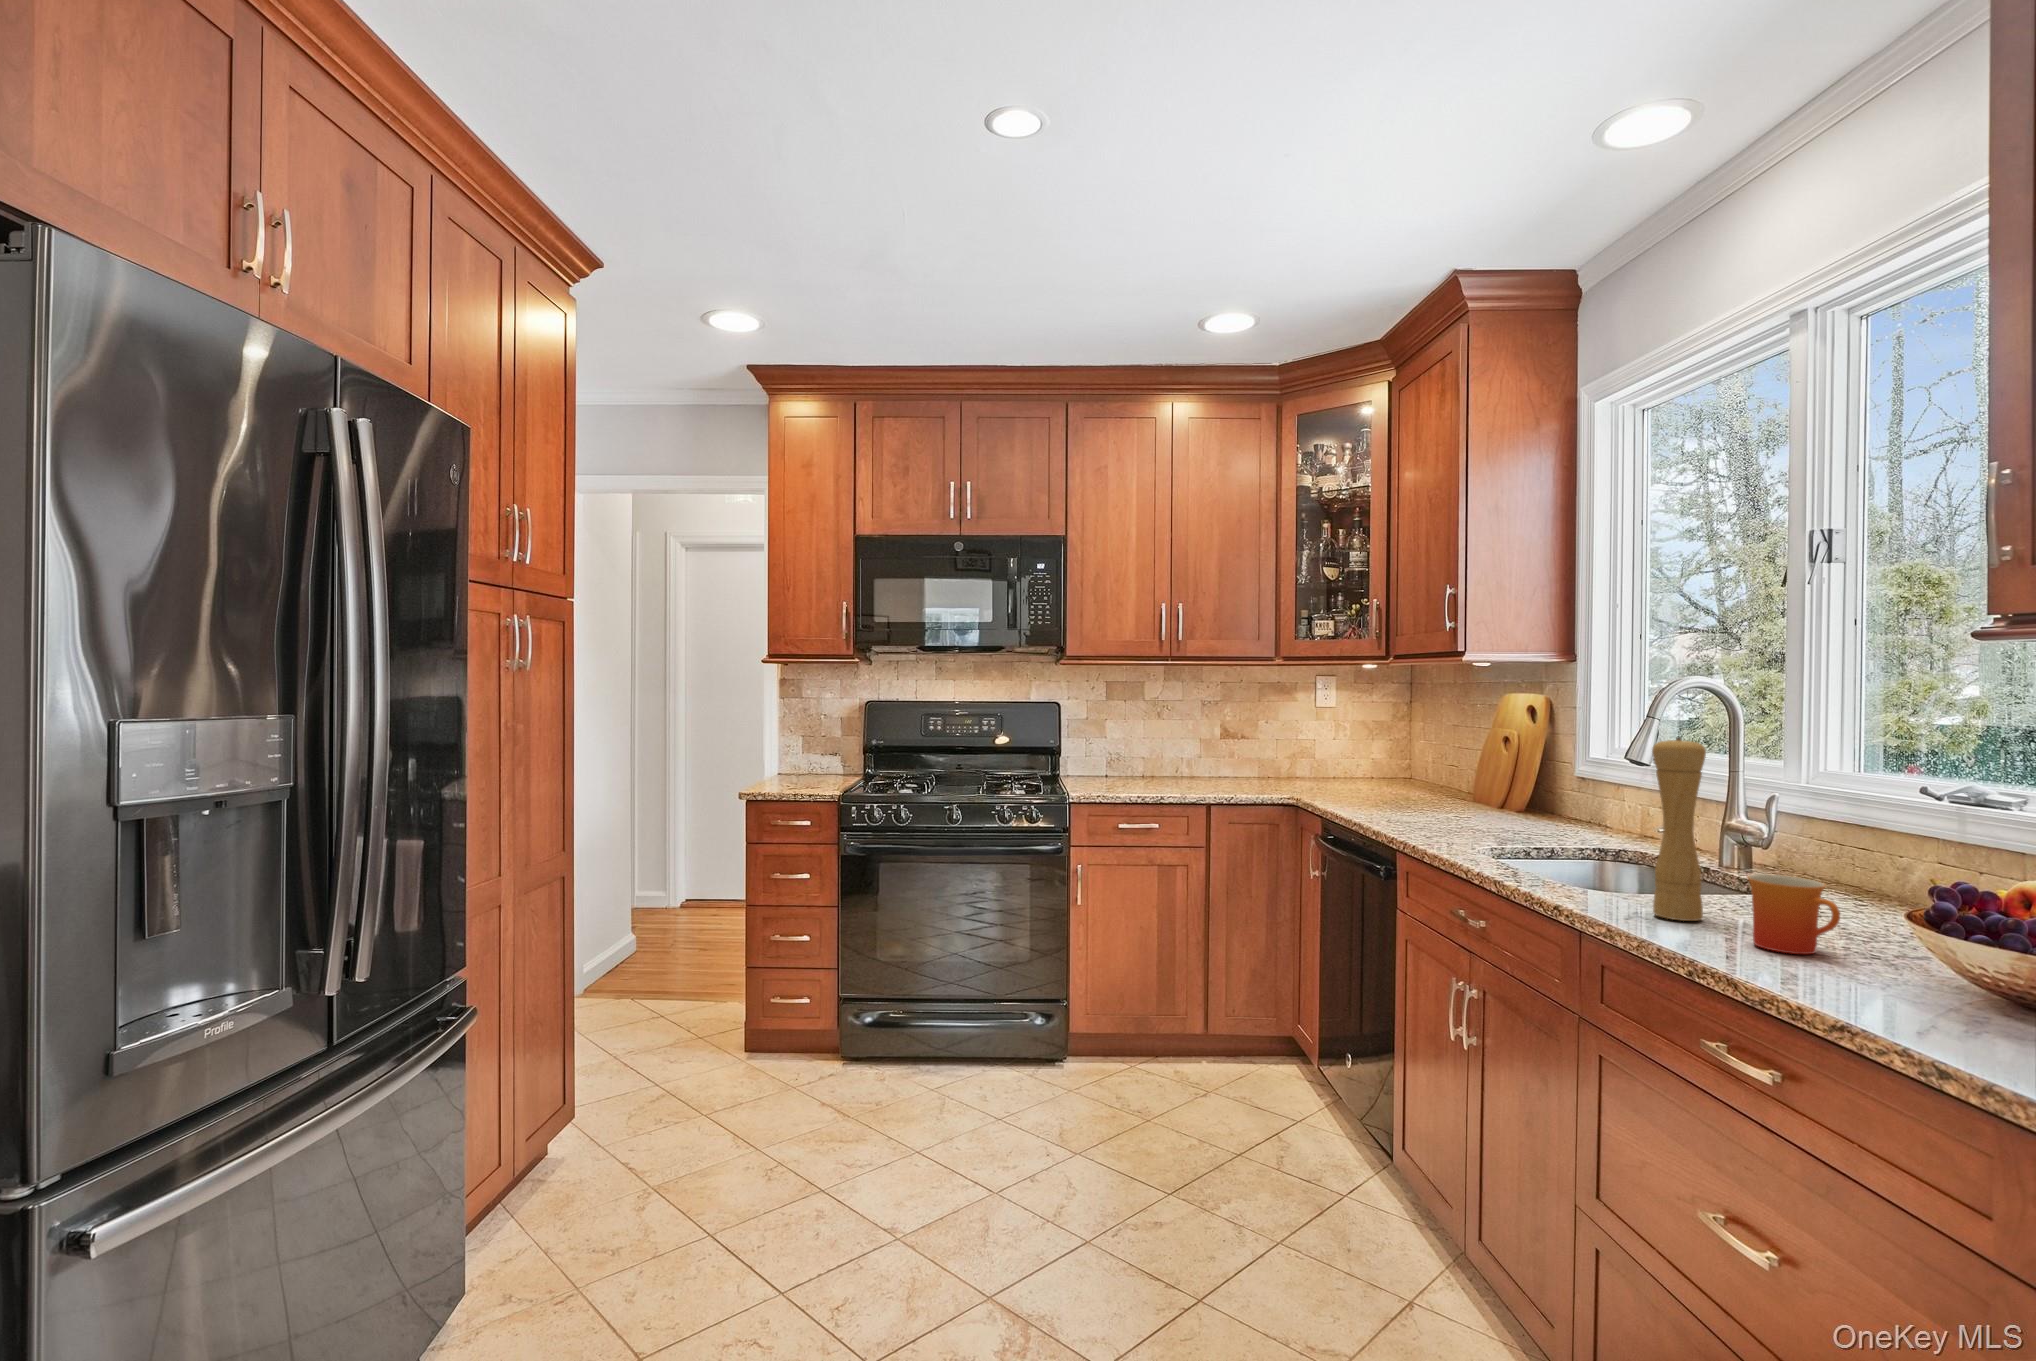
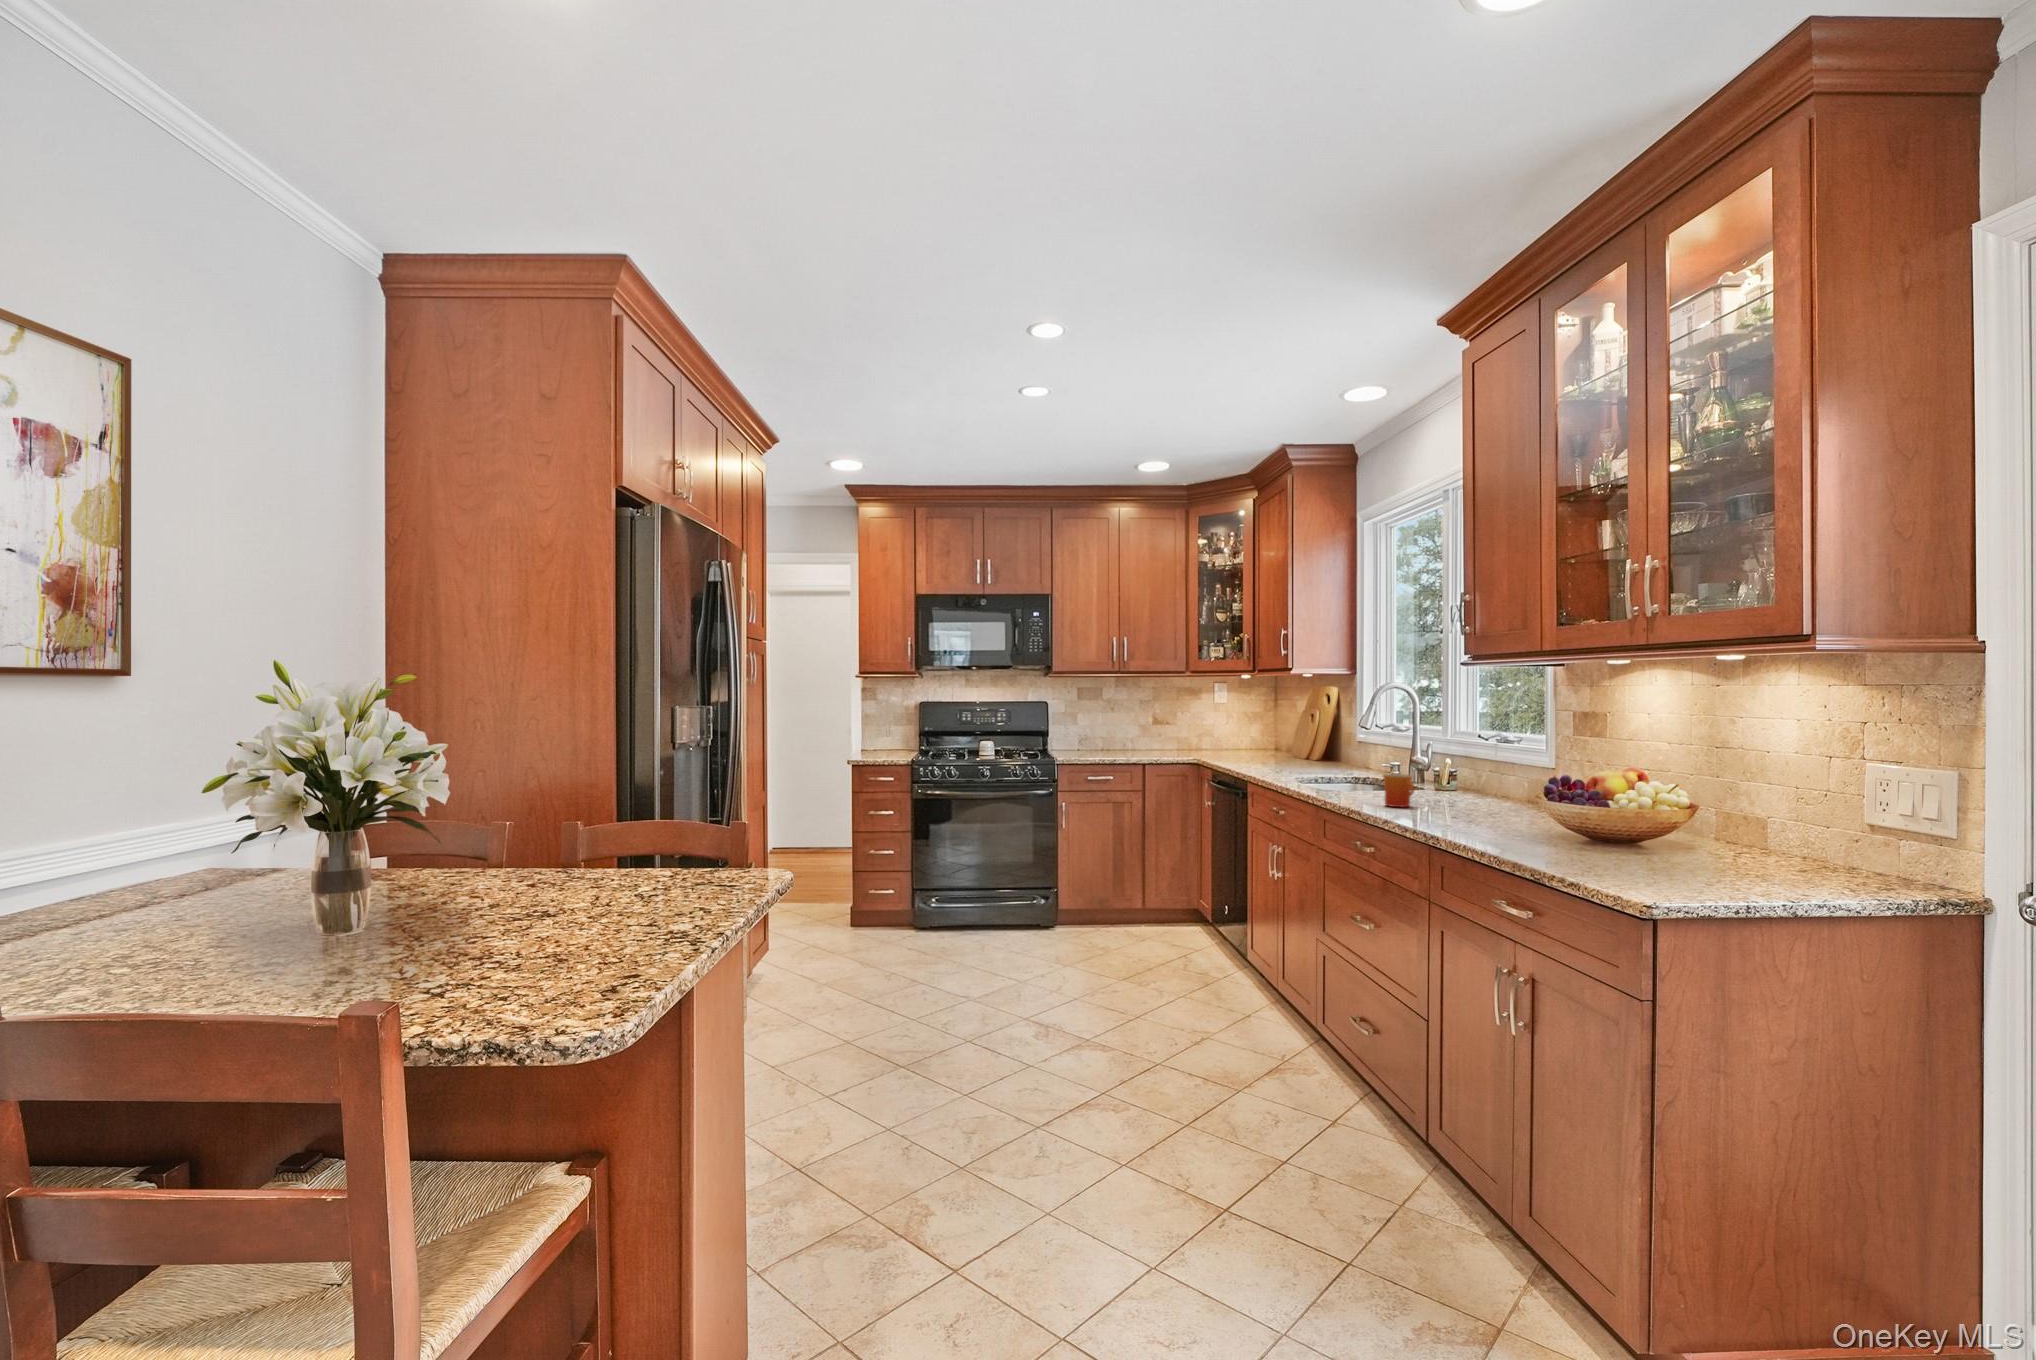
pepper mill: present [1652,737,1706,921] -> none [1351,712,1374,799]

